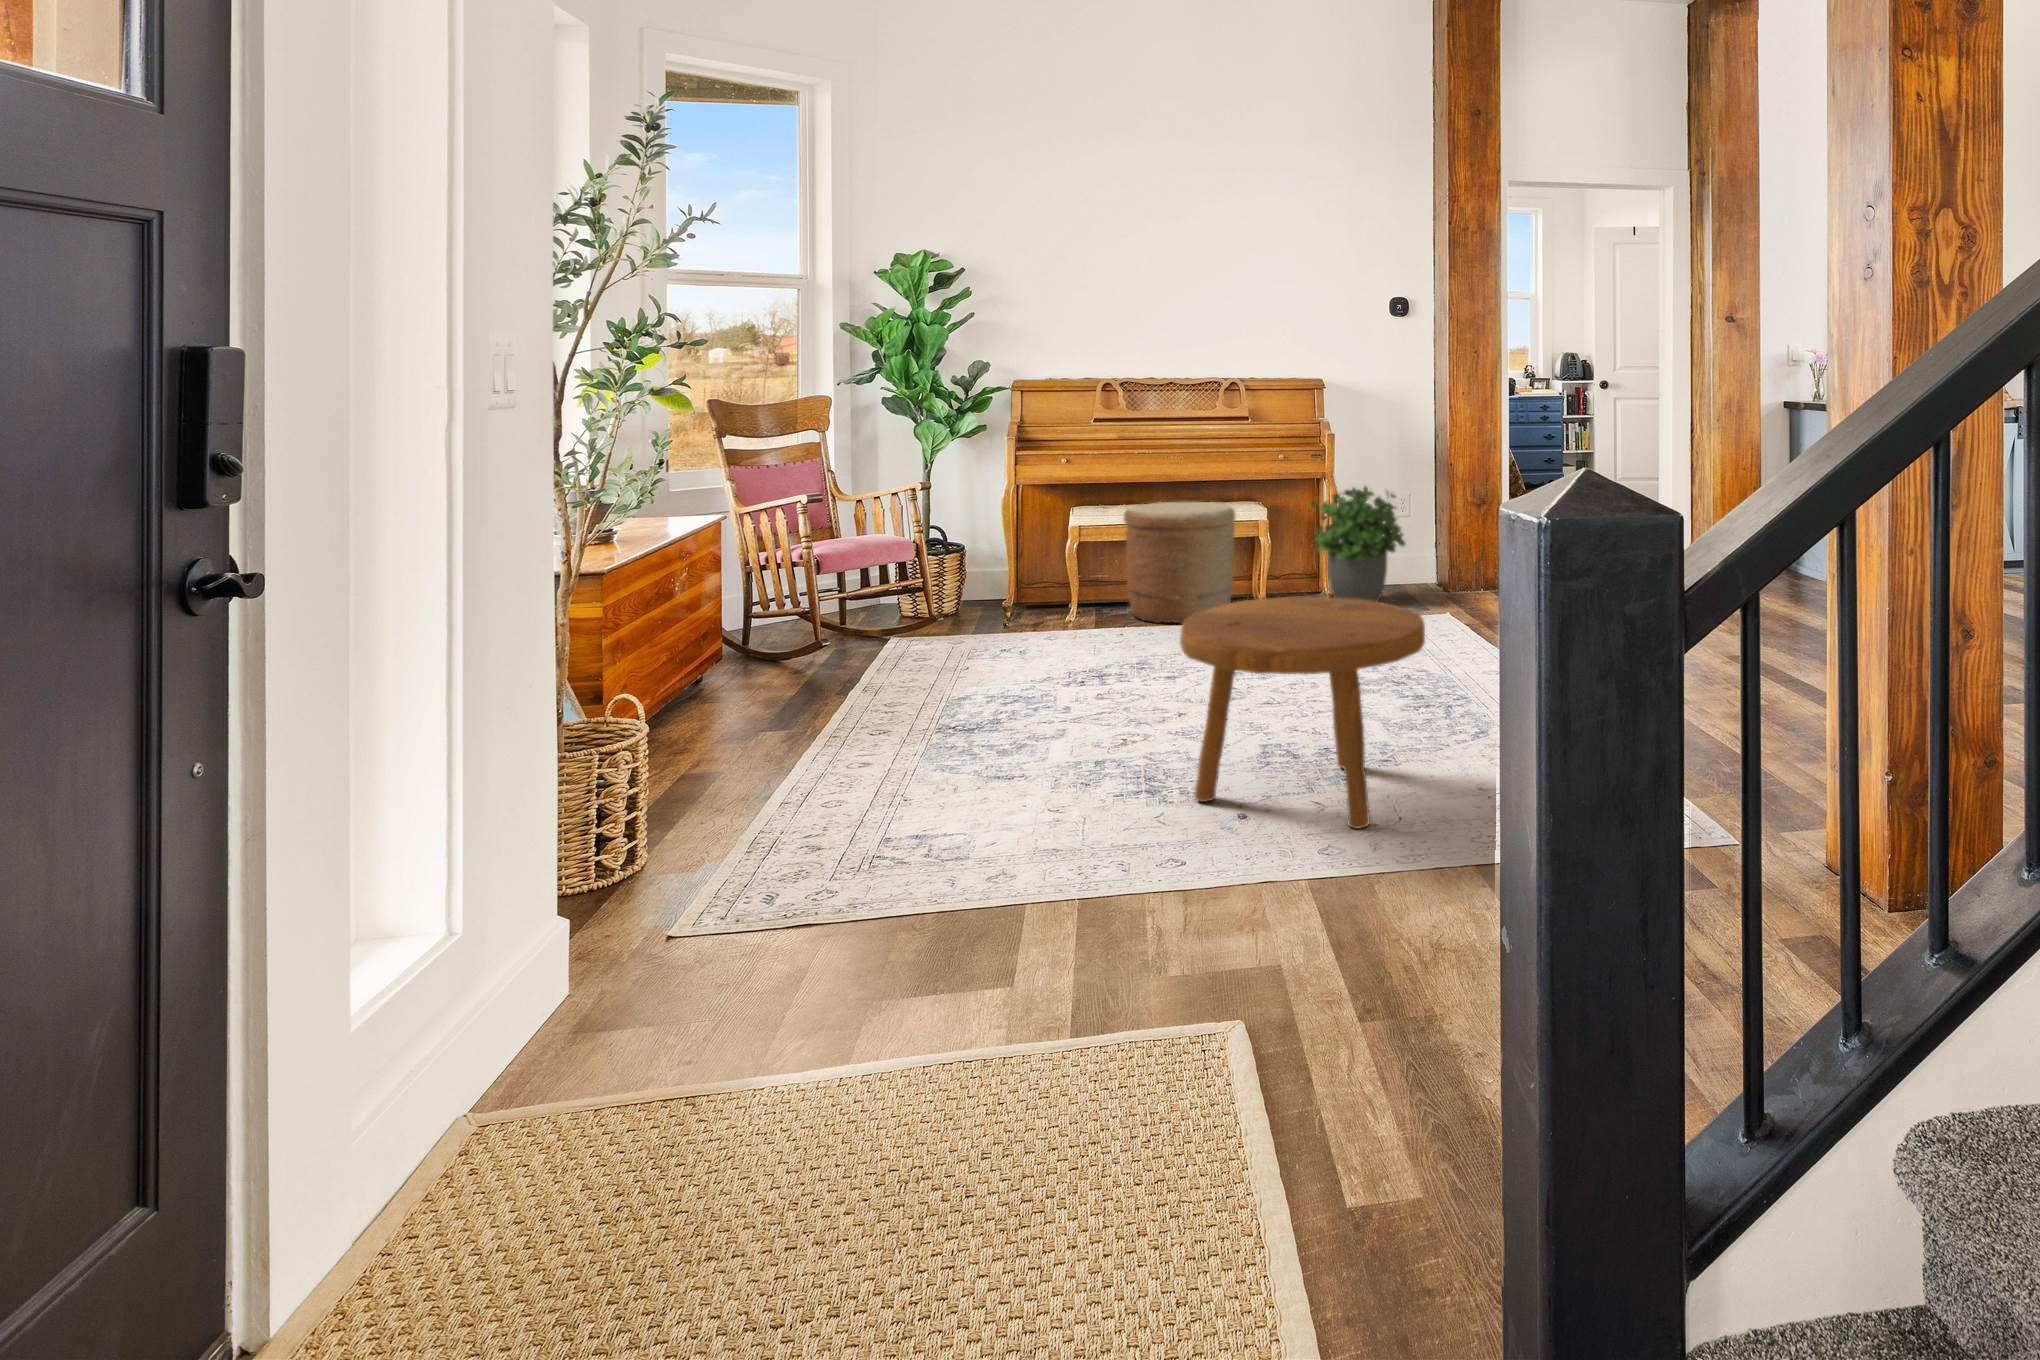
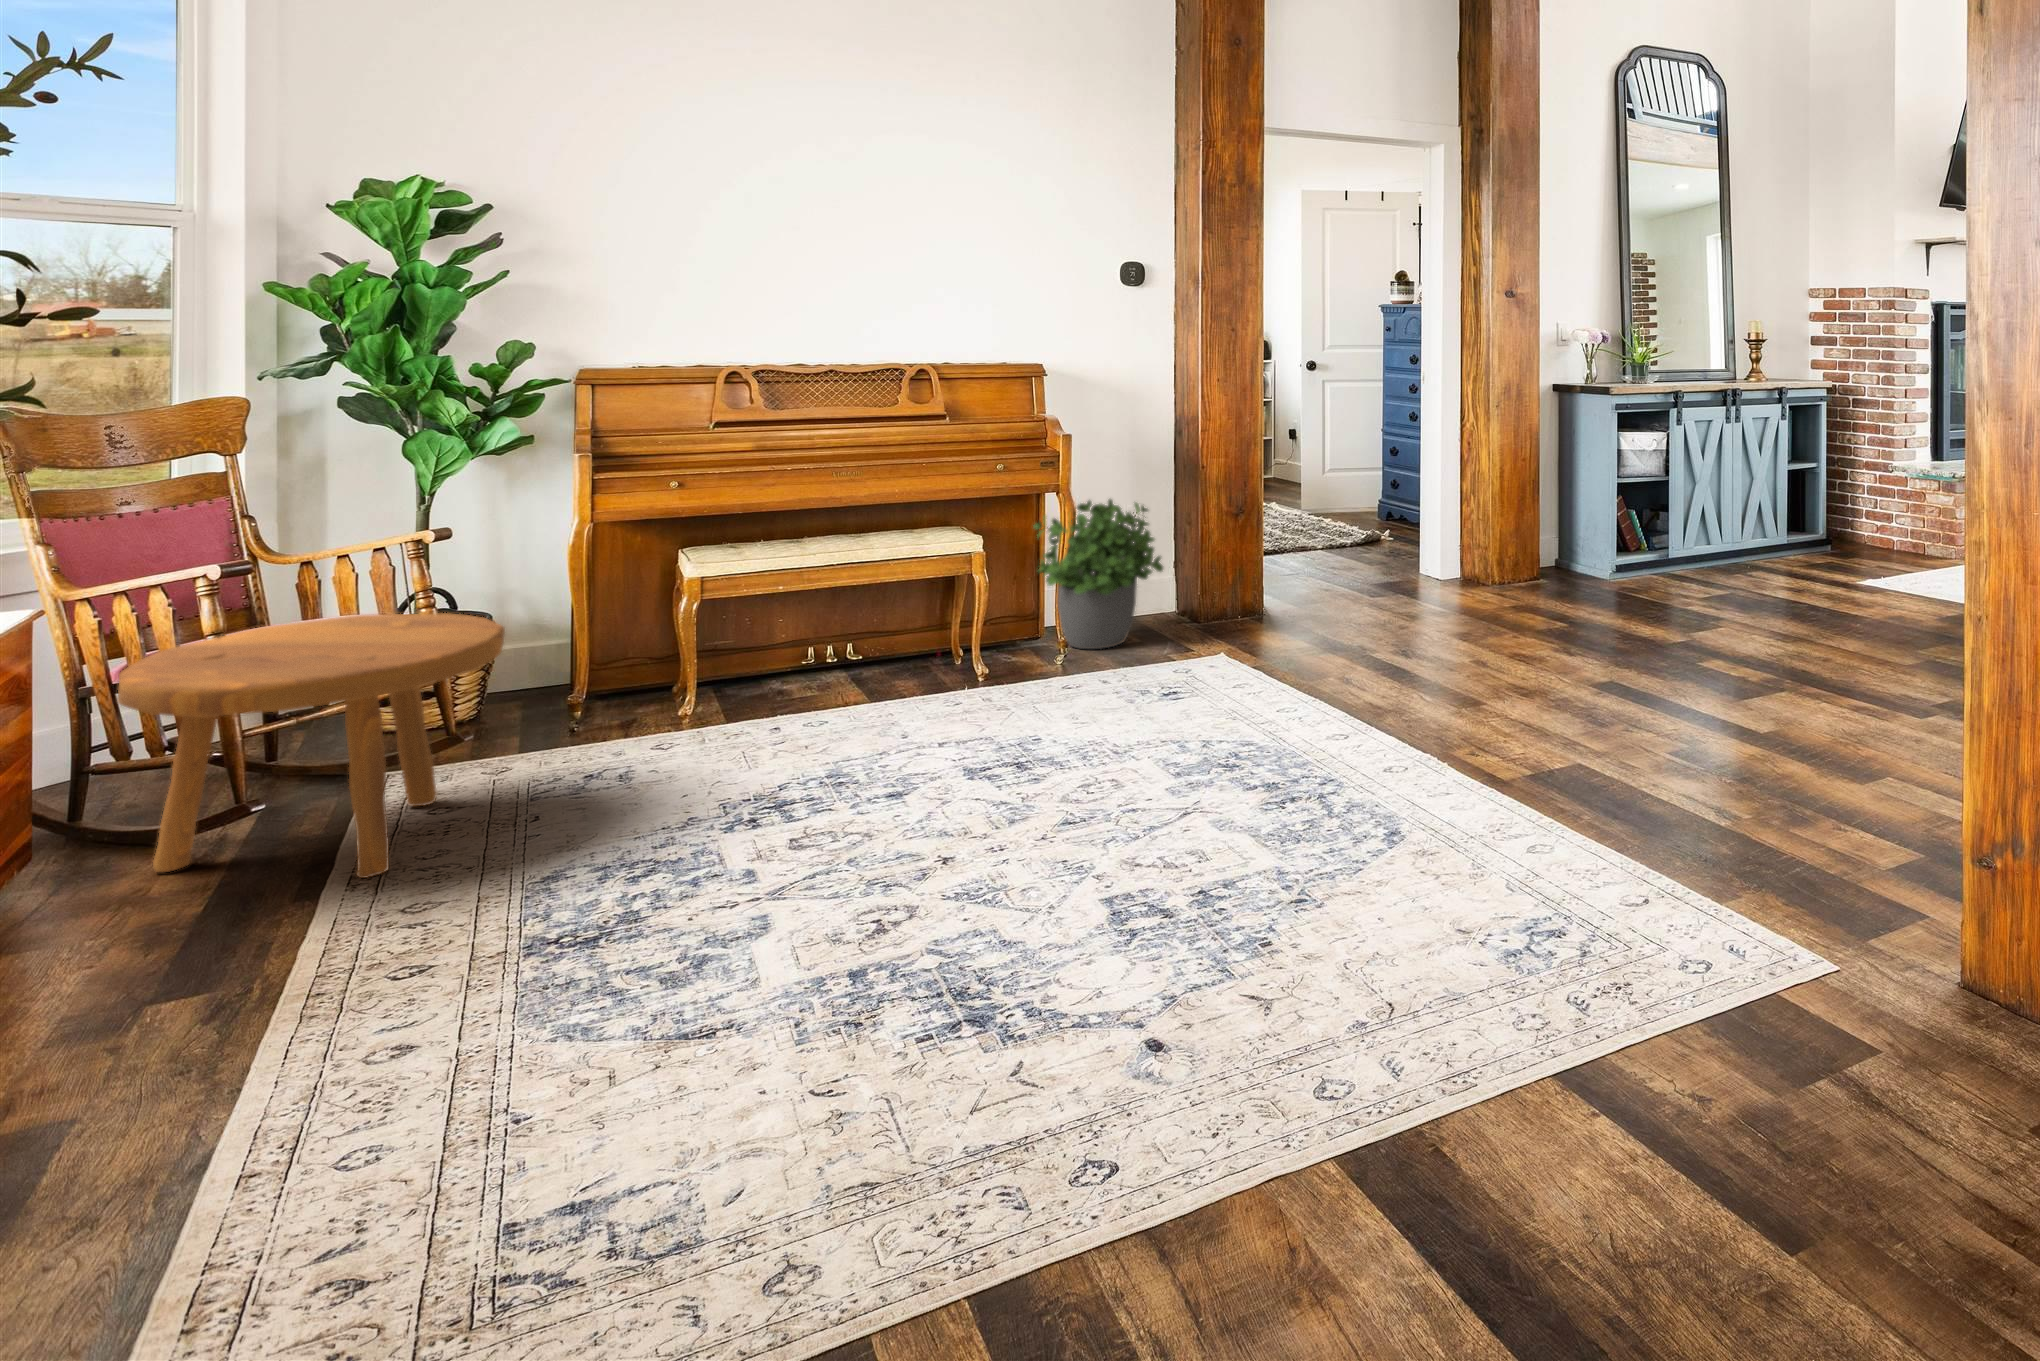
woven basket: present [1124,502,1235,624] -> none [771,530,940,704]
footstool: present [1180,596,1425,829] -> present [117,613,505,878]

